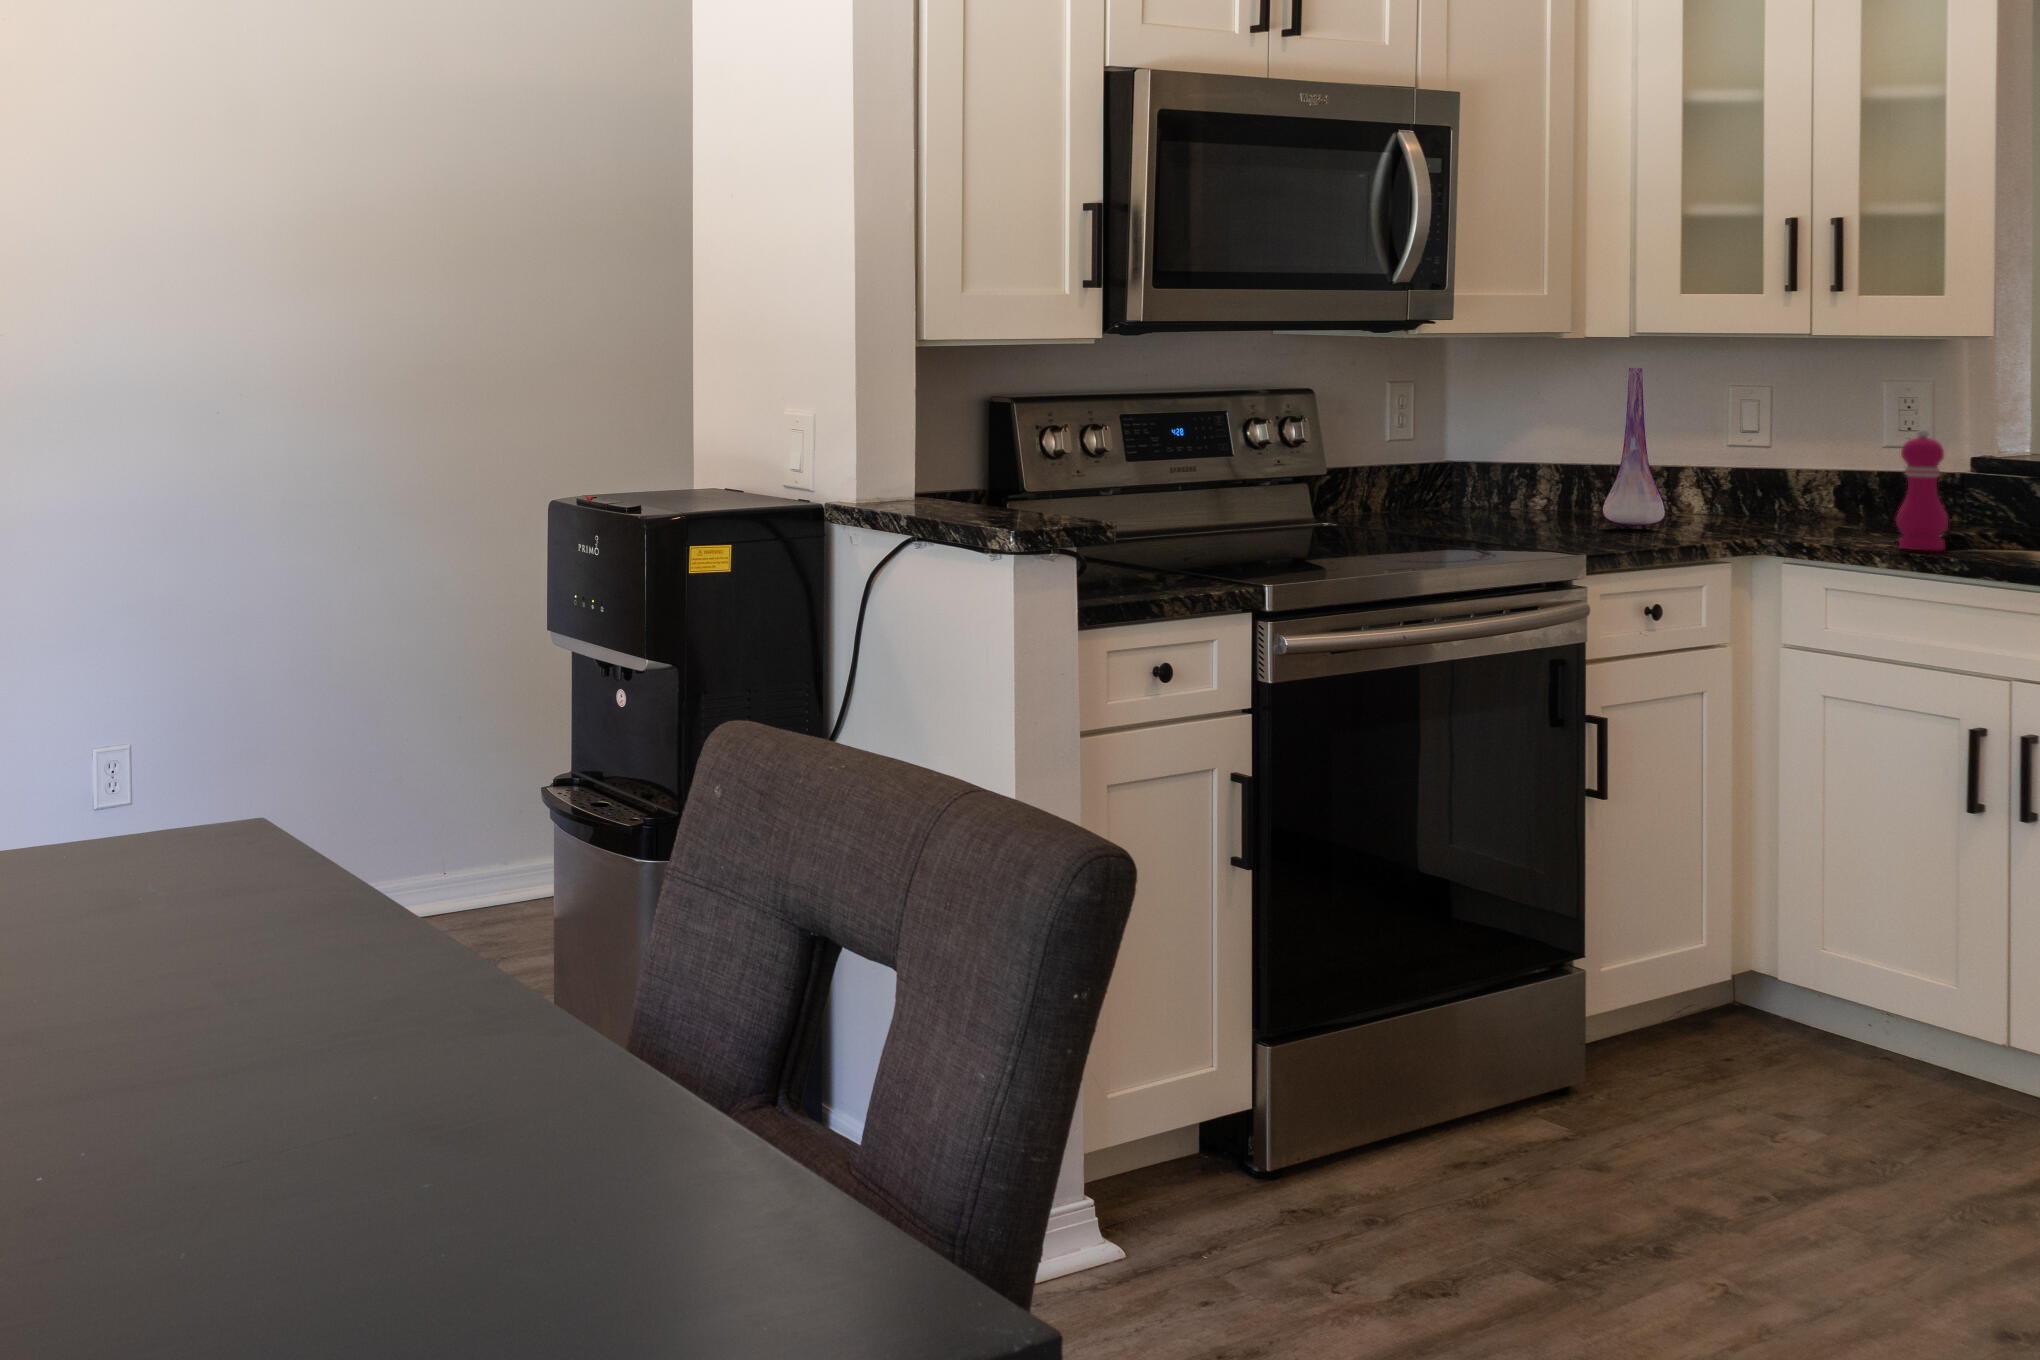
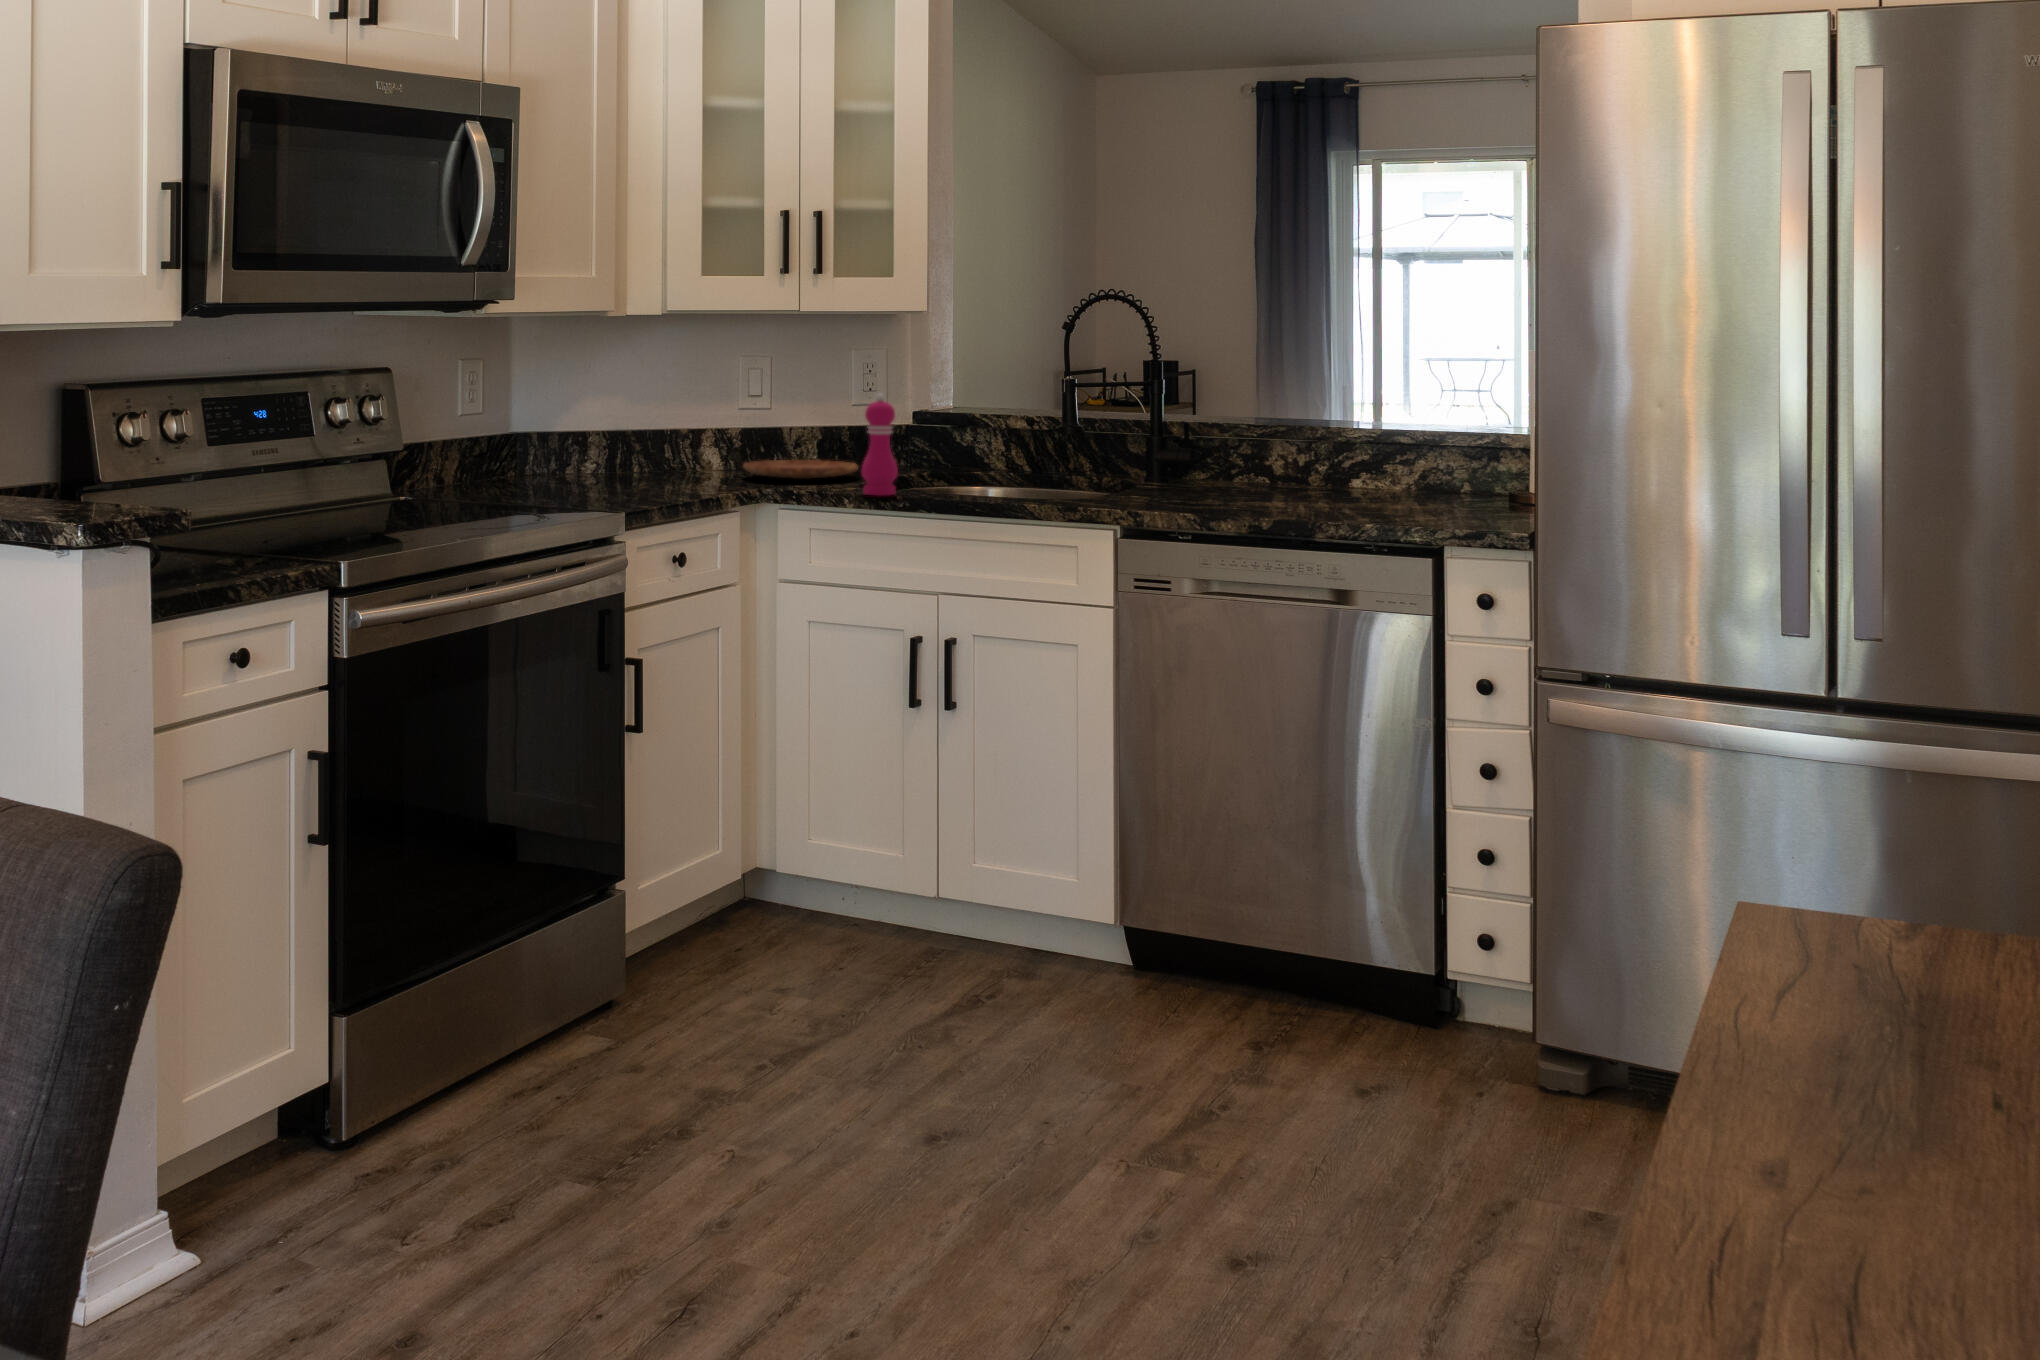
vase: present [1602,368,1665,526] -> none [634,340,690,486]
tray: none [1733,507,1893,528] -> present [743,460,858,479]

